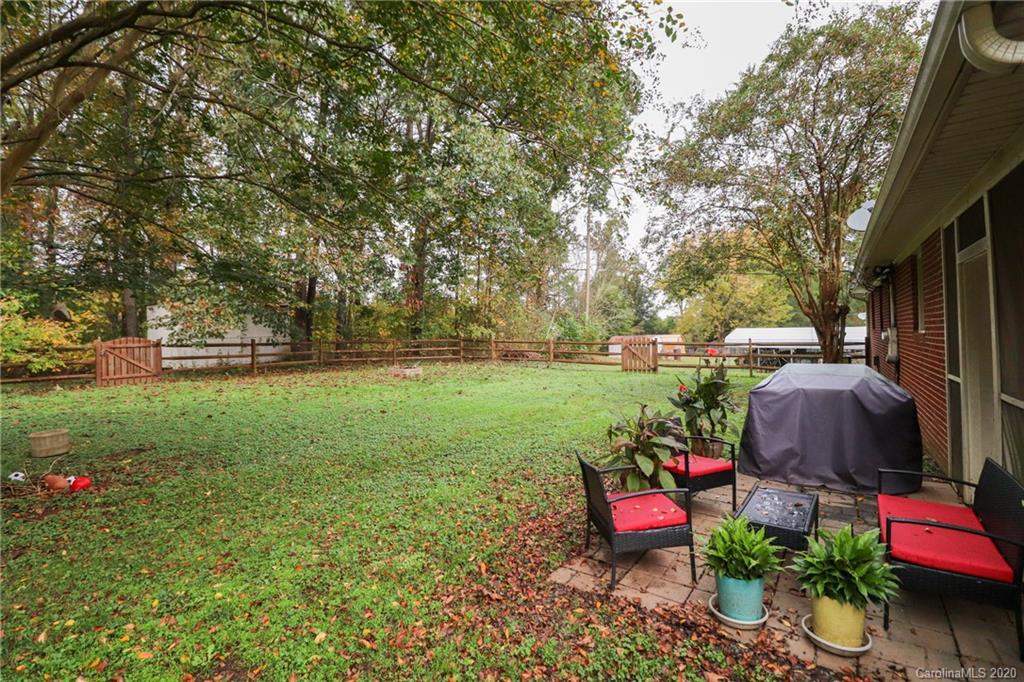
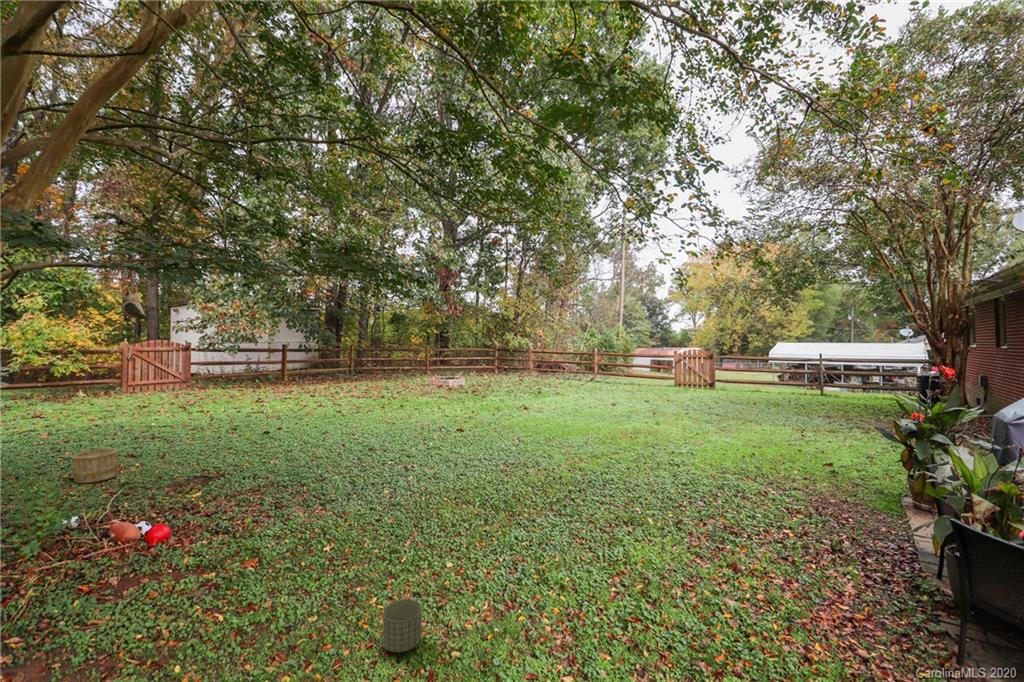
planter: none [223,521,254,554] -> present [383,599,422,652]

